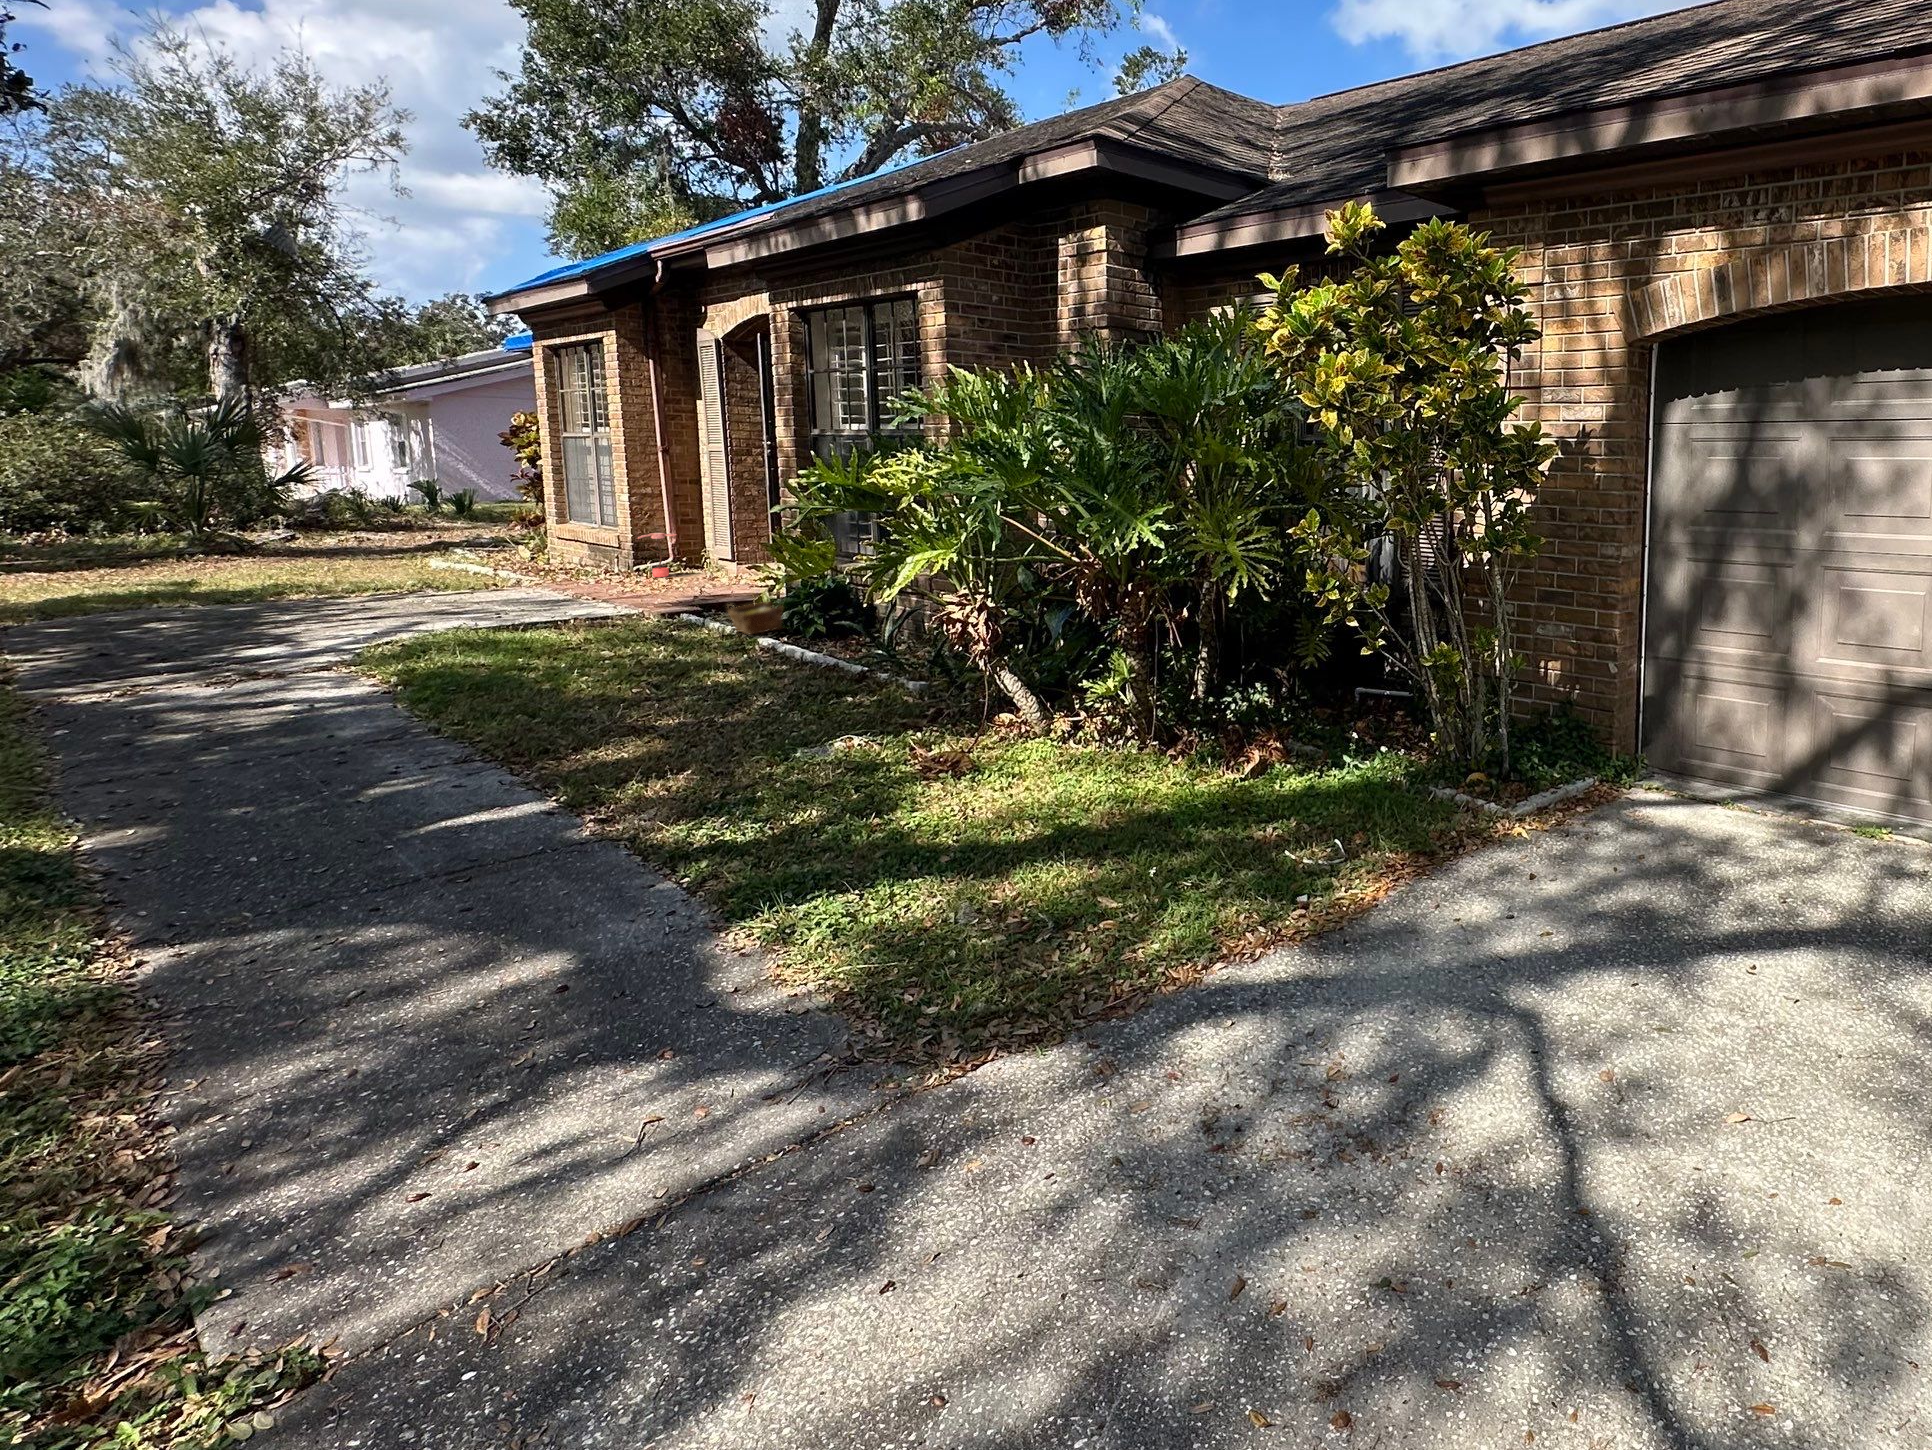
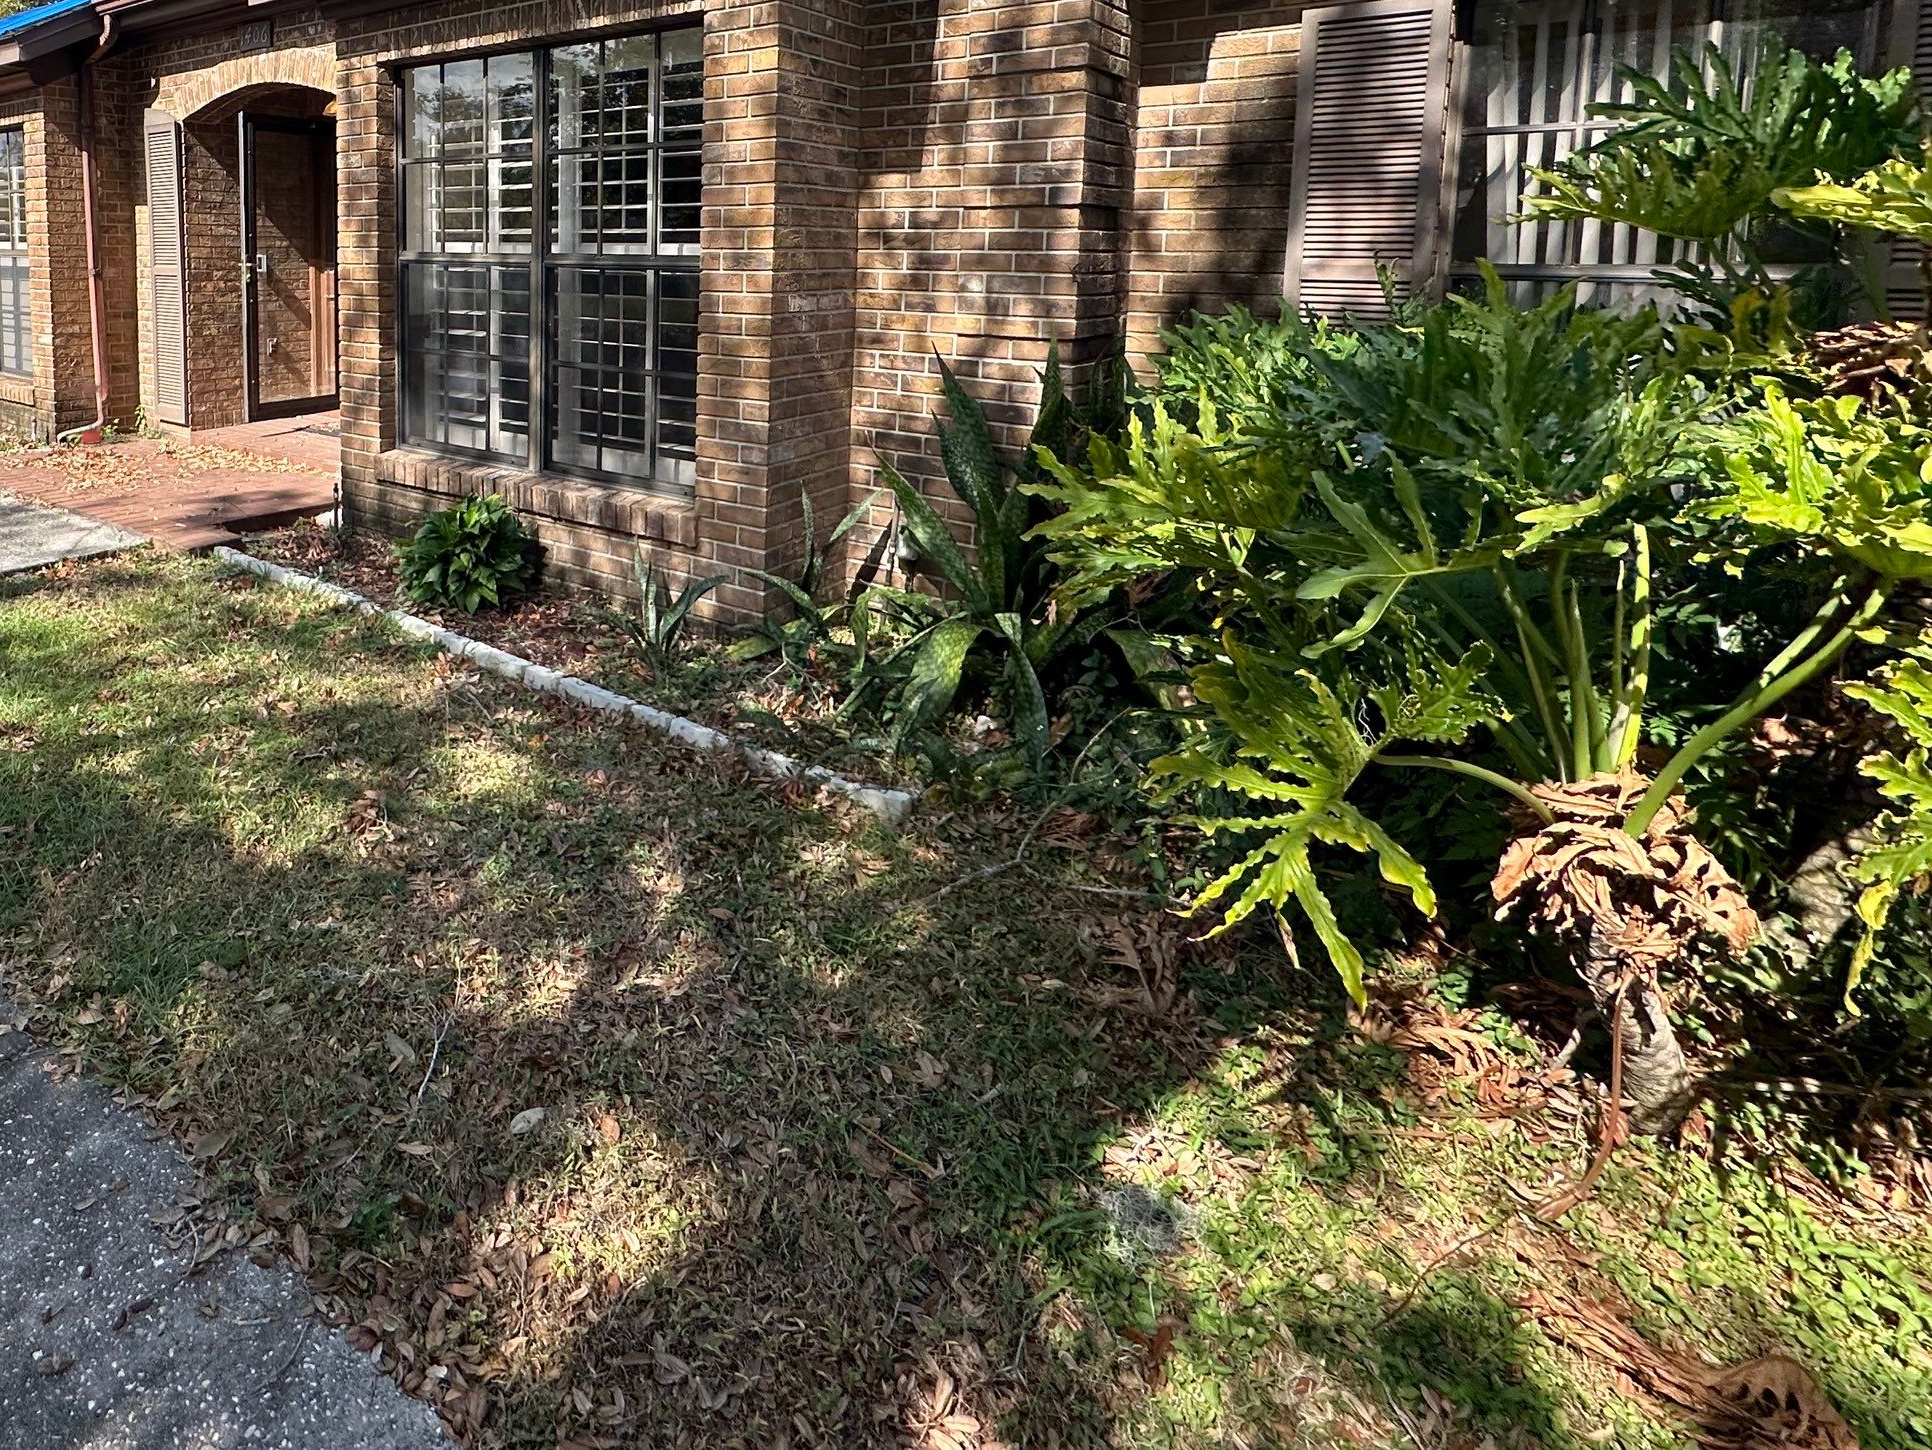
woven basket: present [728,602,782,635] -> none [298,508,382,580]

